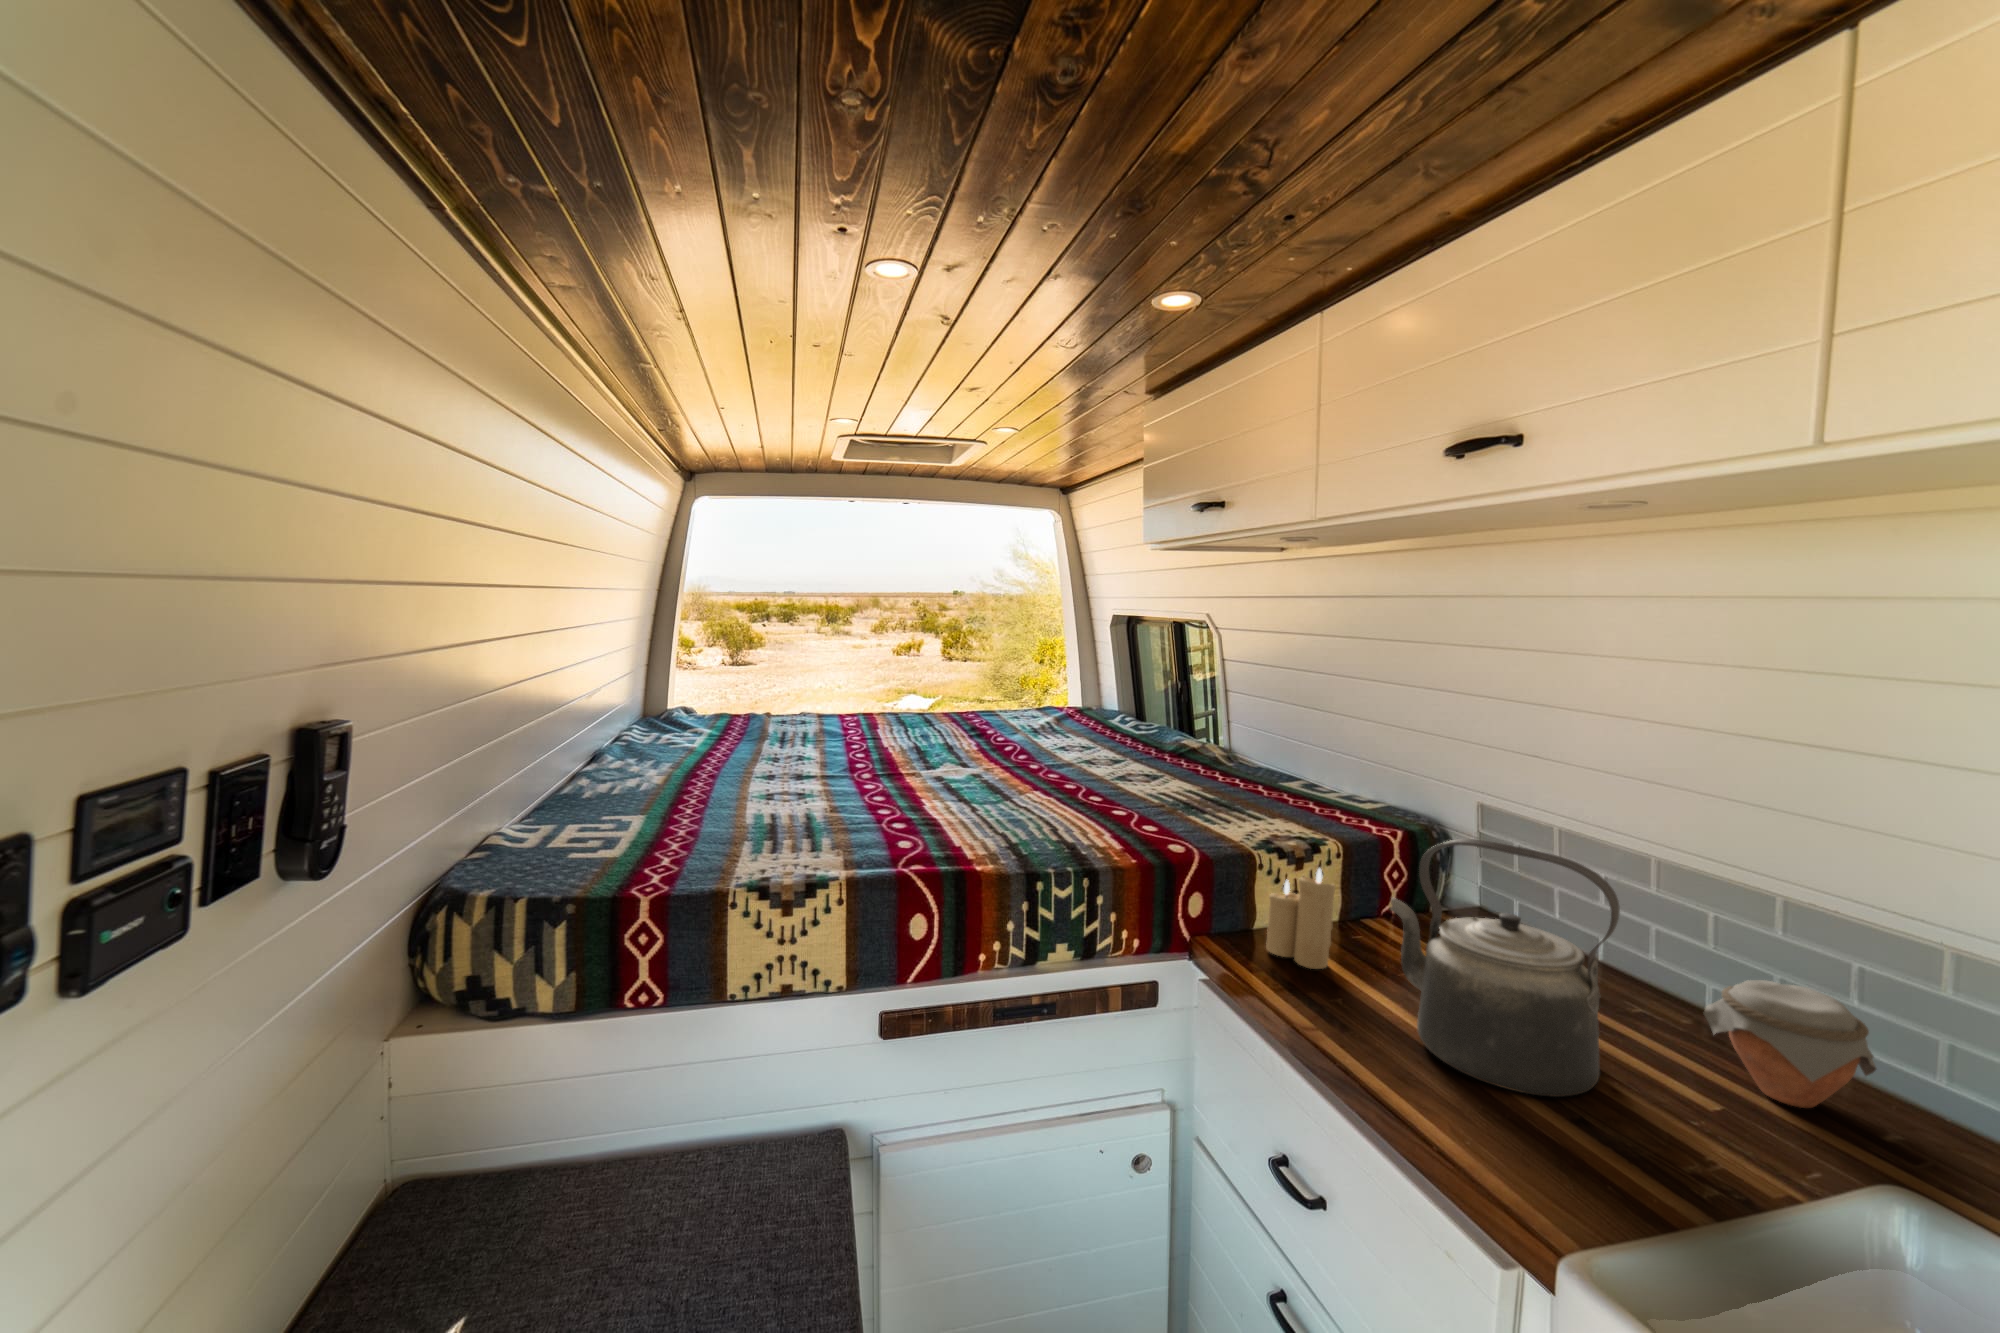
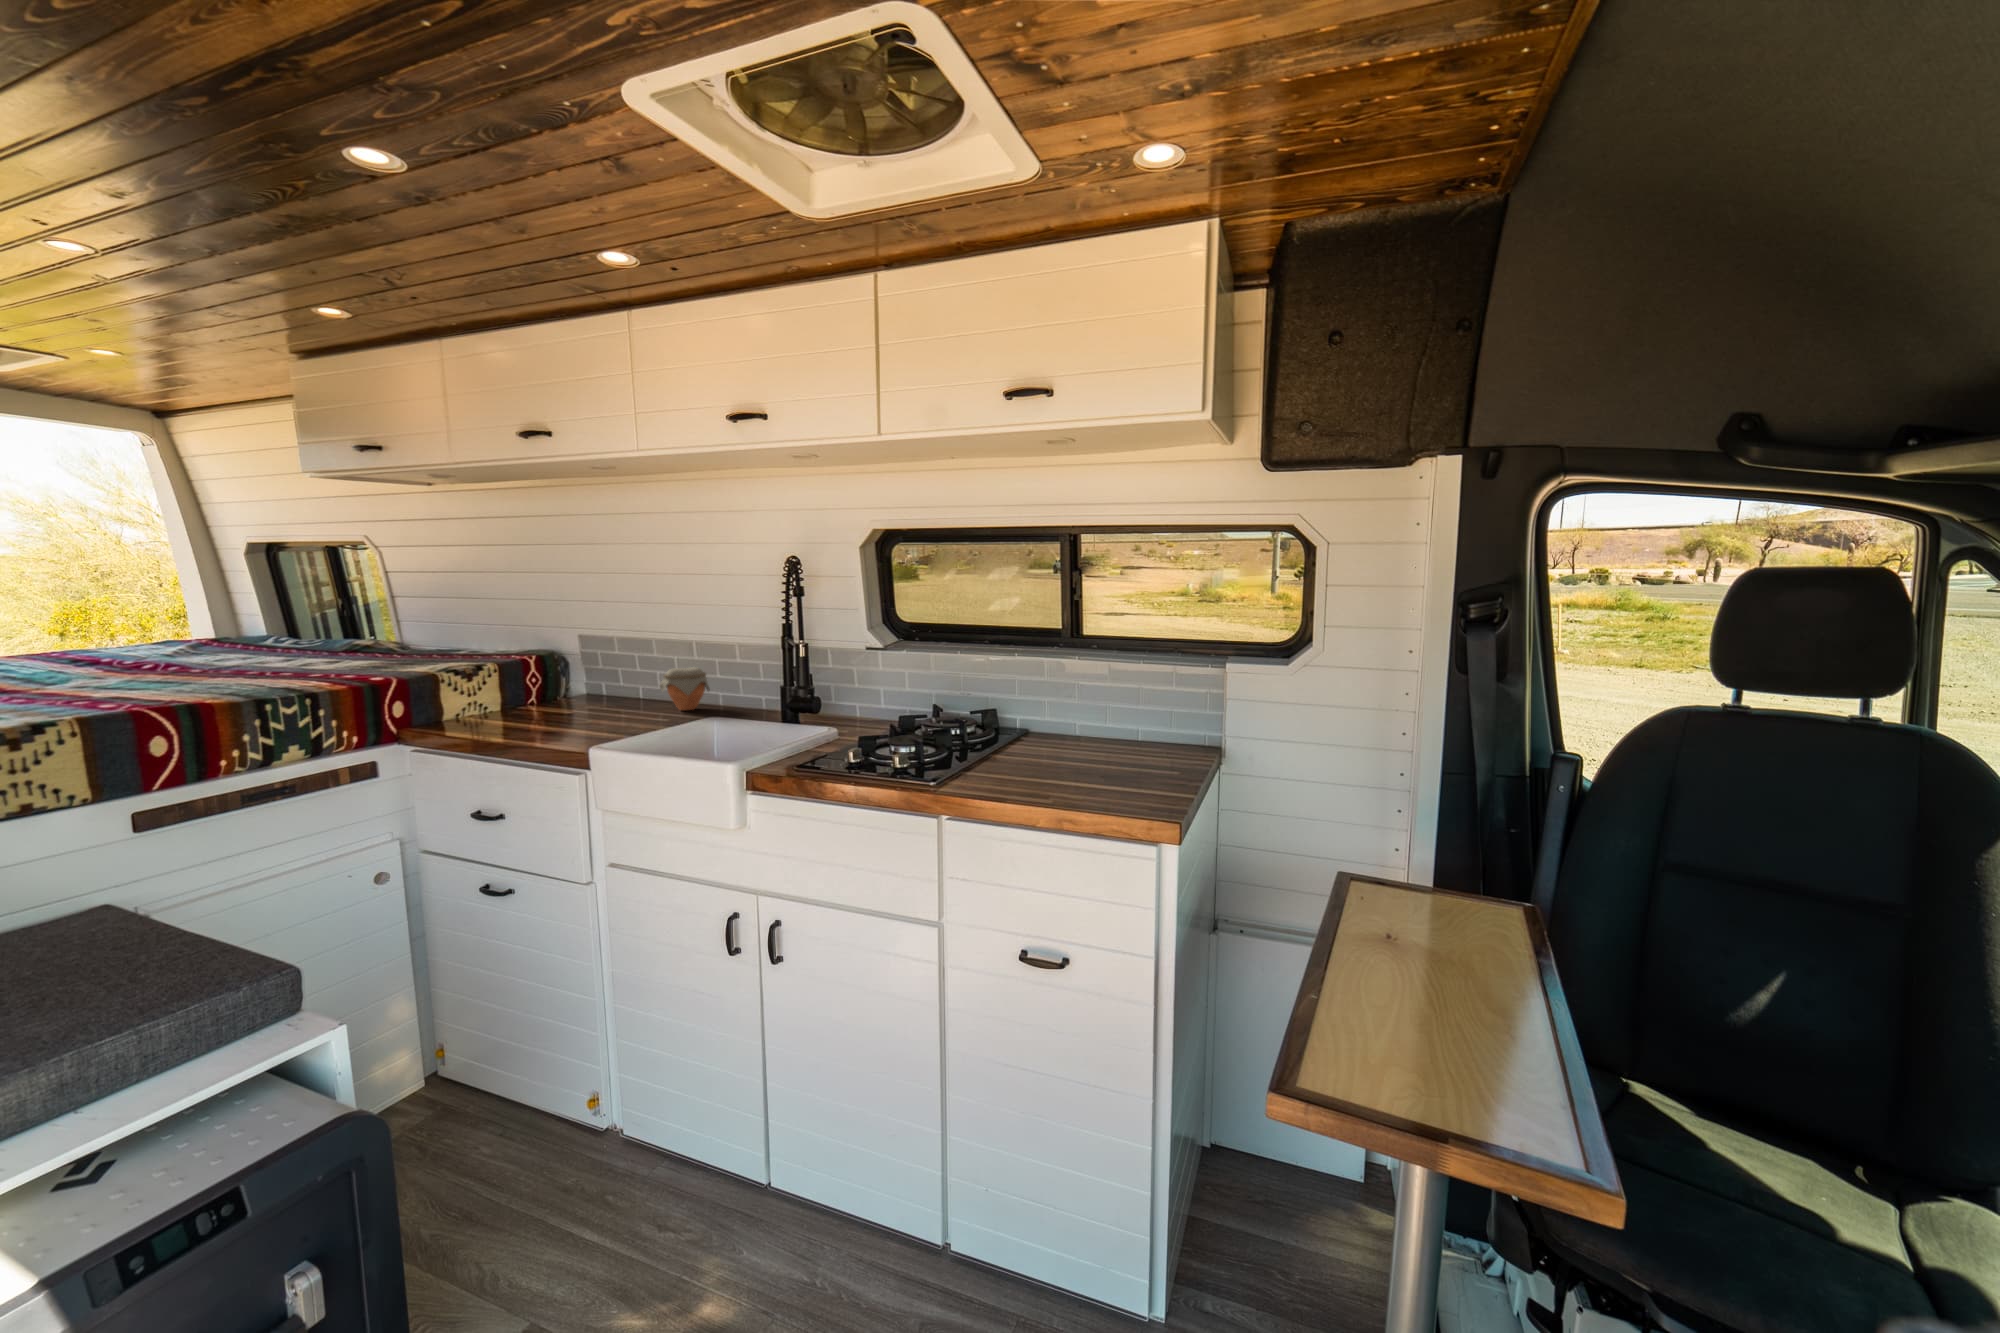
kettle: present [1391,839,1620,1097] -> none [521,626,620,729]
candle: present [1266,868,1335,969] -> none [451,667,494,725]

